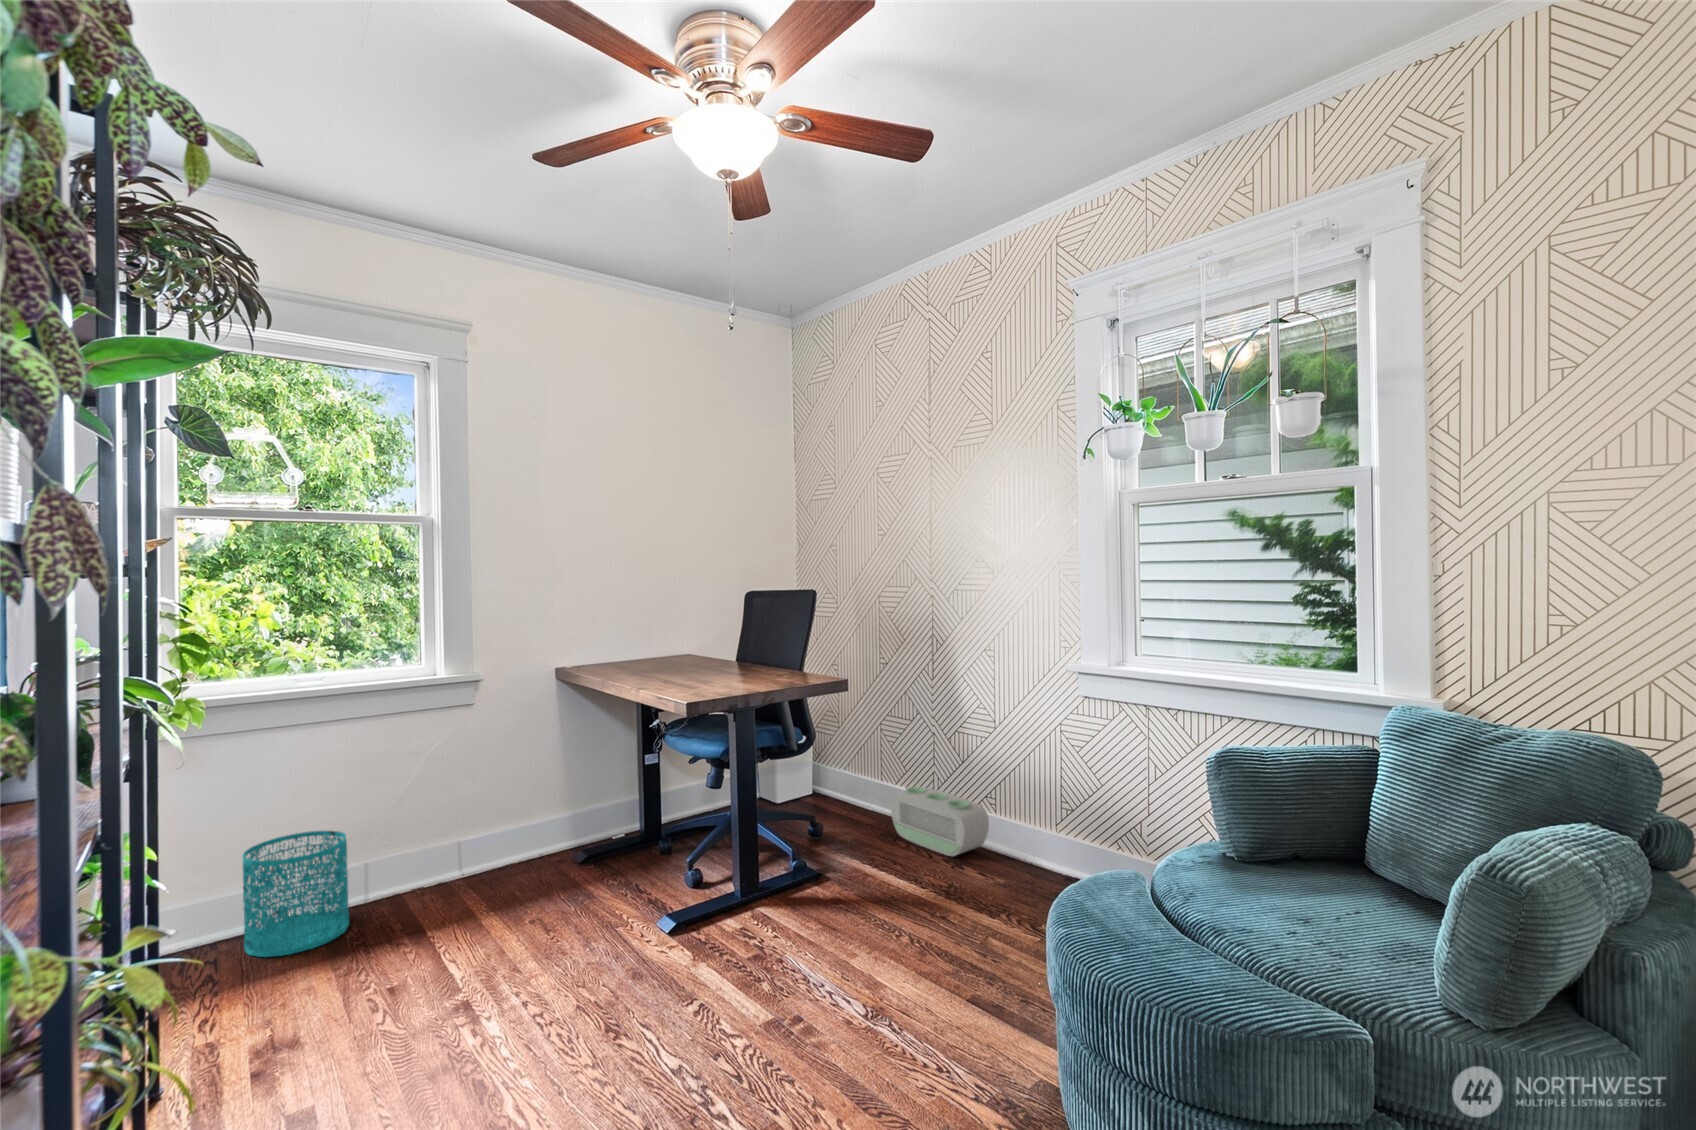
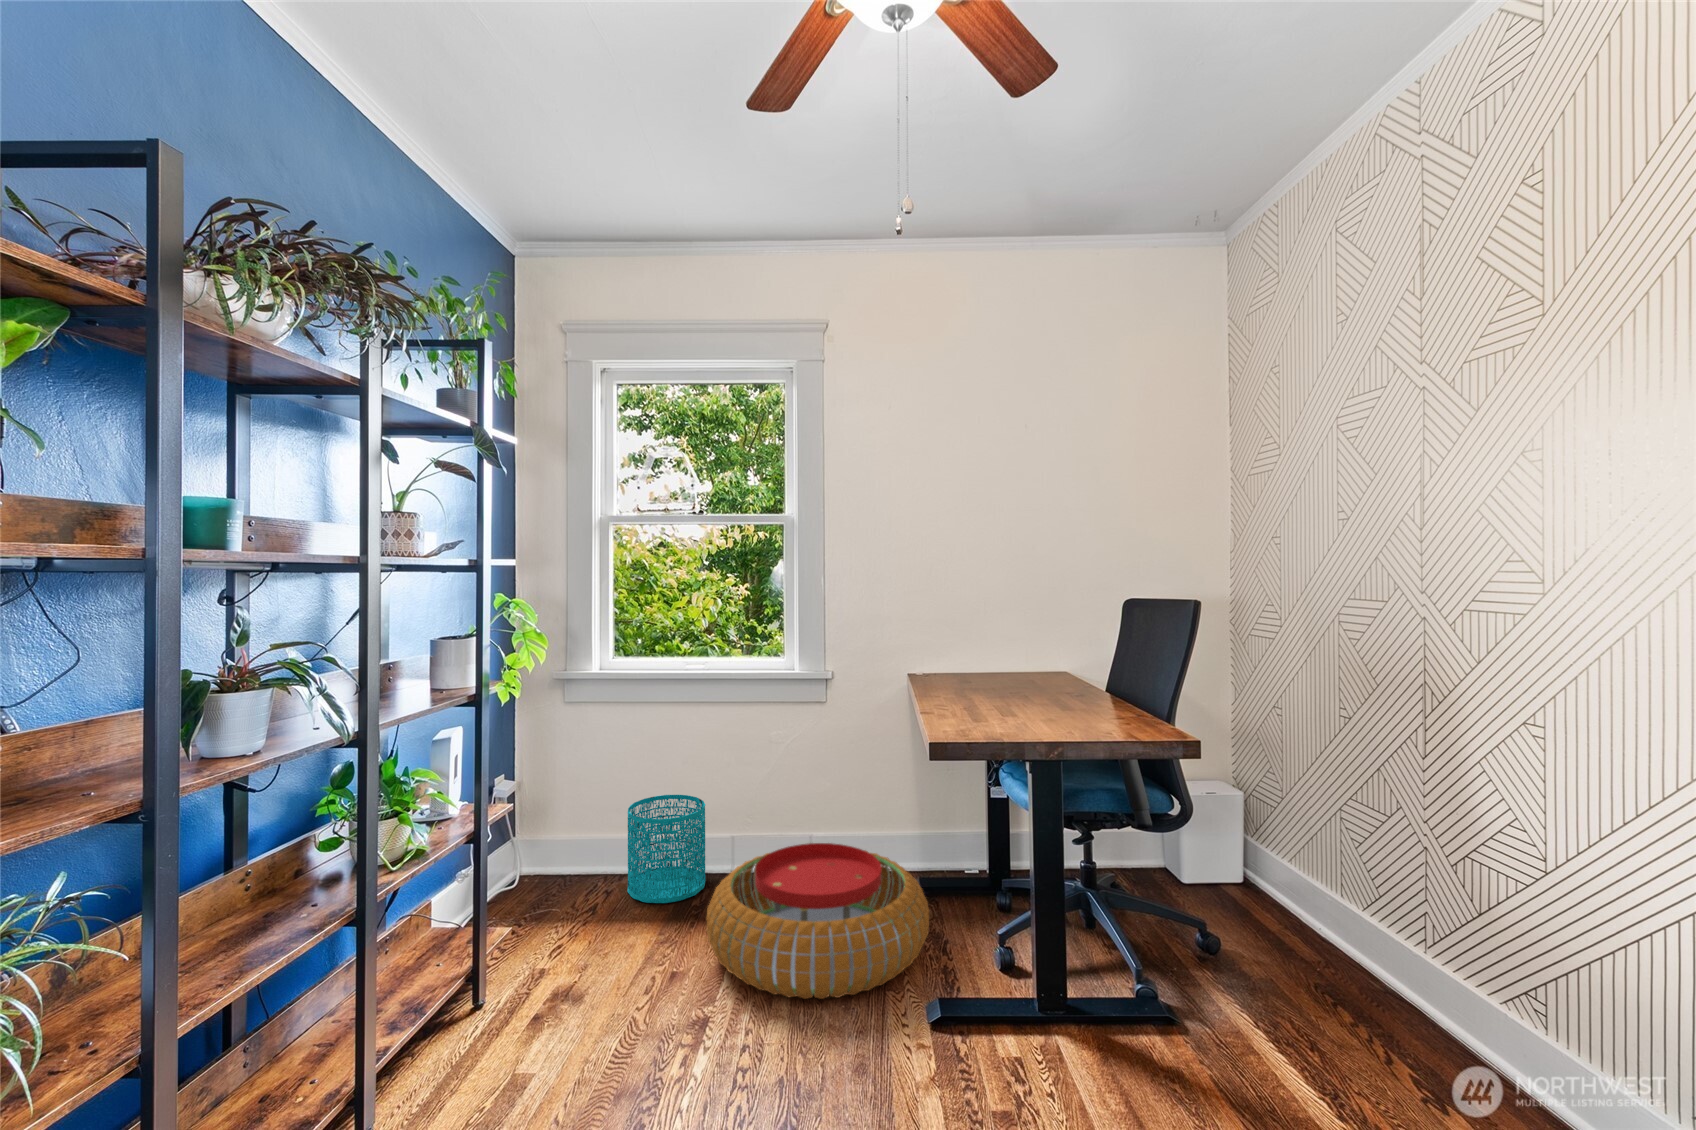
air purifier: present [891,787,989,856] -> none [1333,929,1514,1080]
pouf: none [406,828,633,967] -> present [706,843,929,999]

